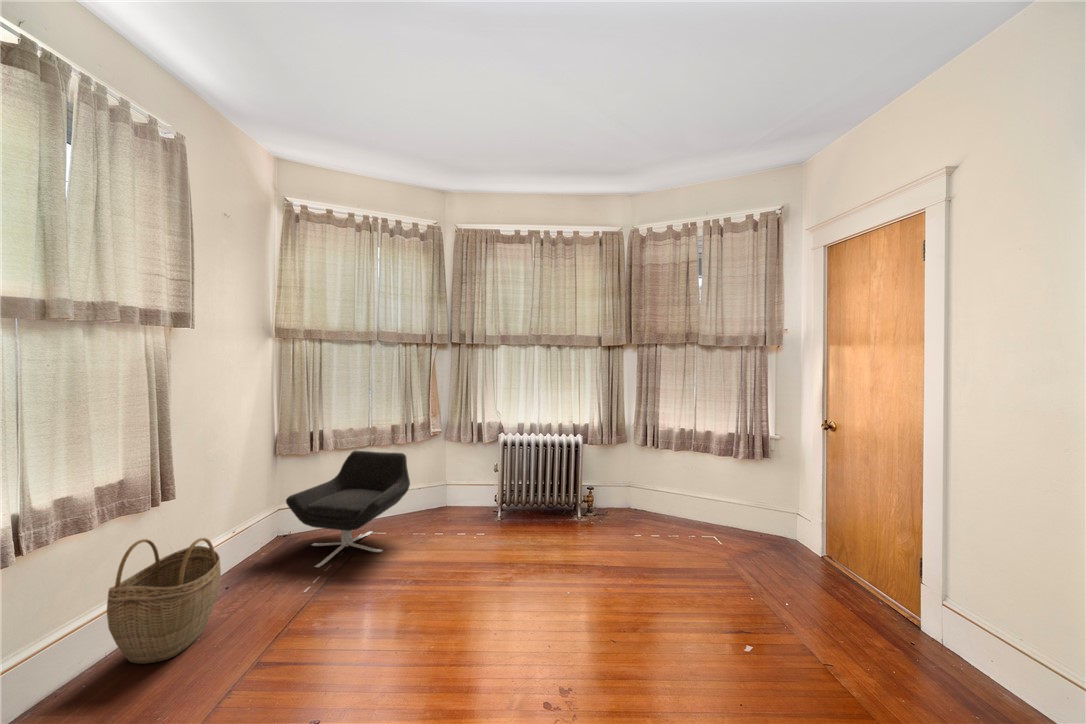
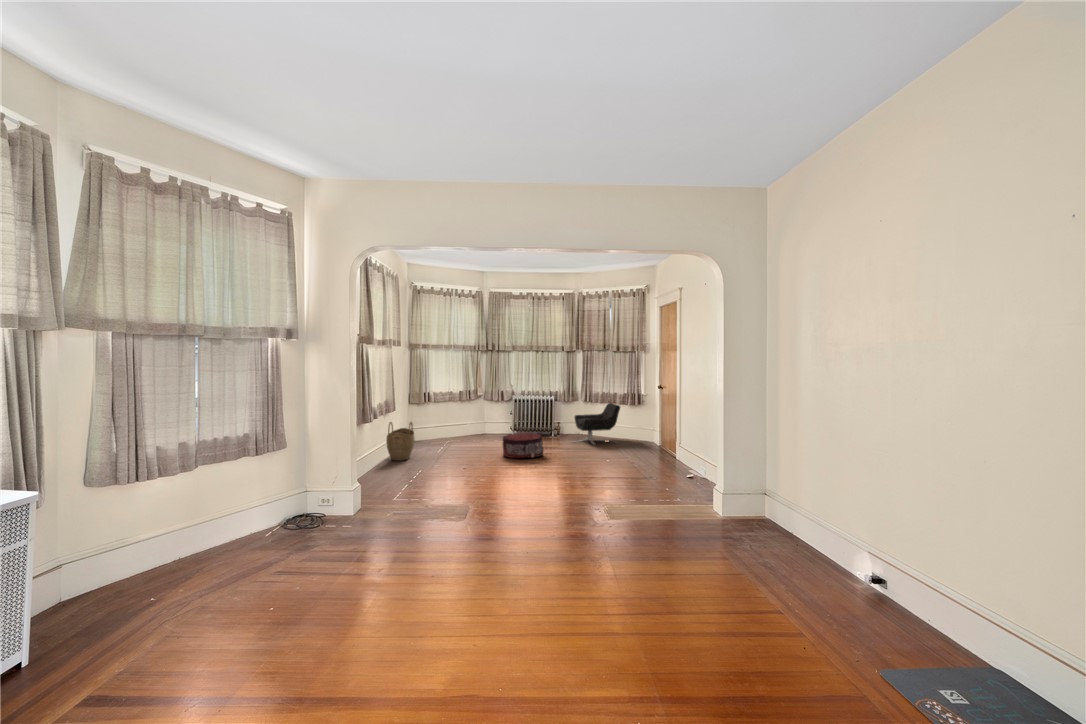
lounge chair: present [286,451,410,567] -> present [575,403,620,444]
pouf: none [461,545,571,649] -> present [503,433,544,458]

